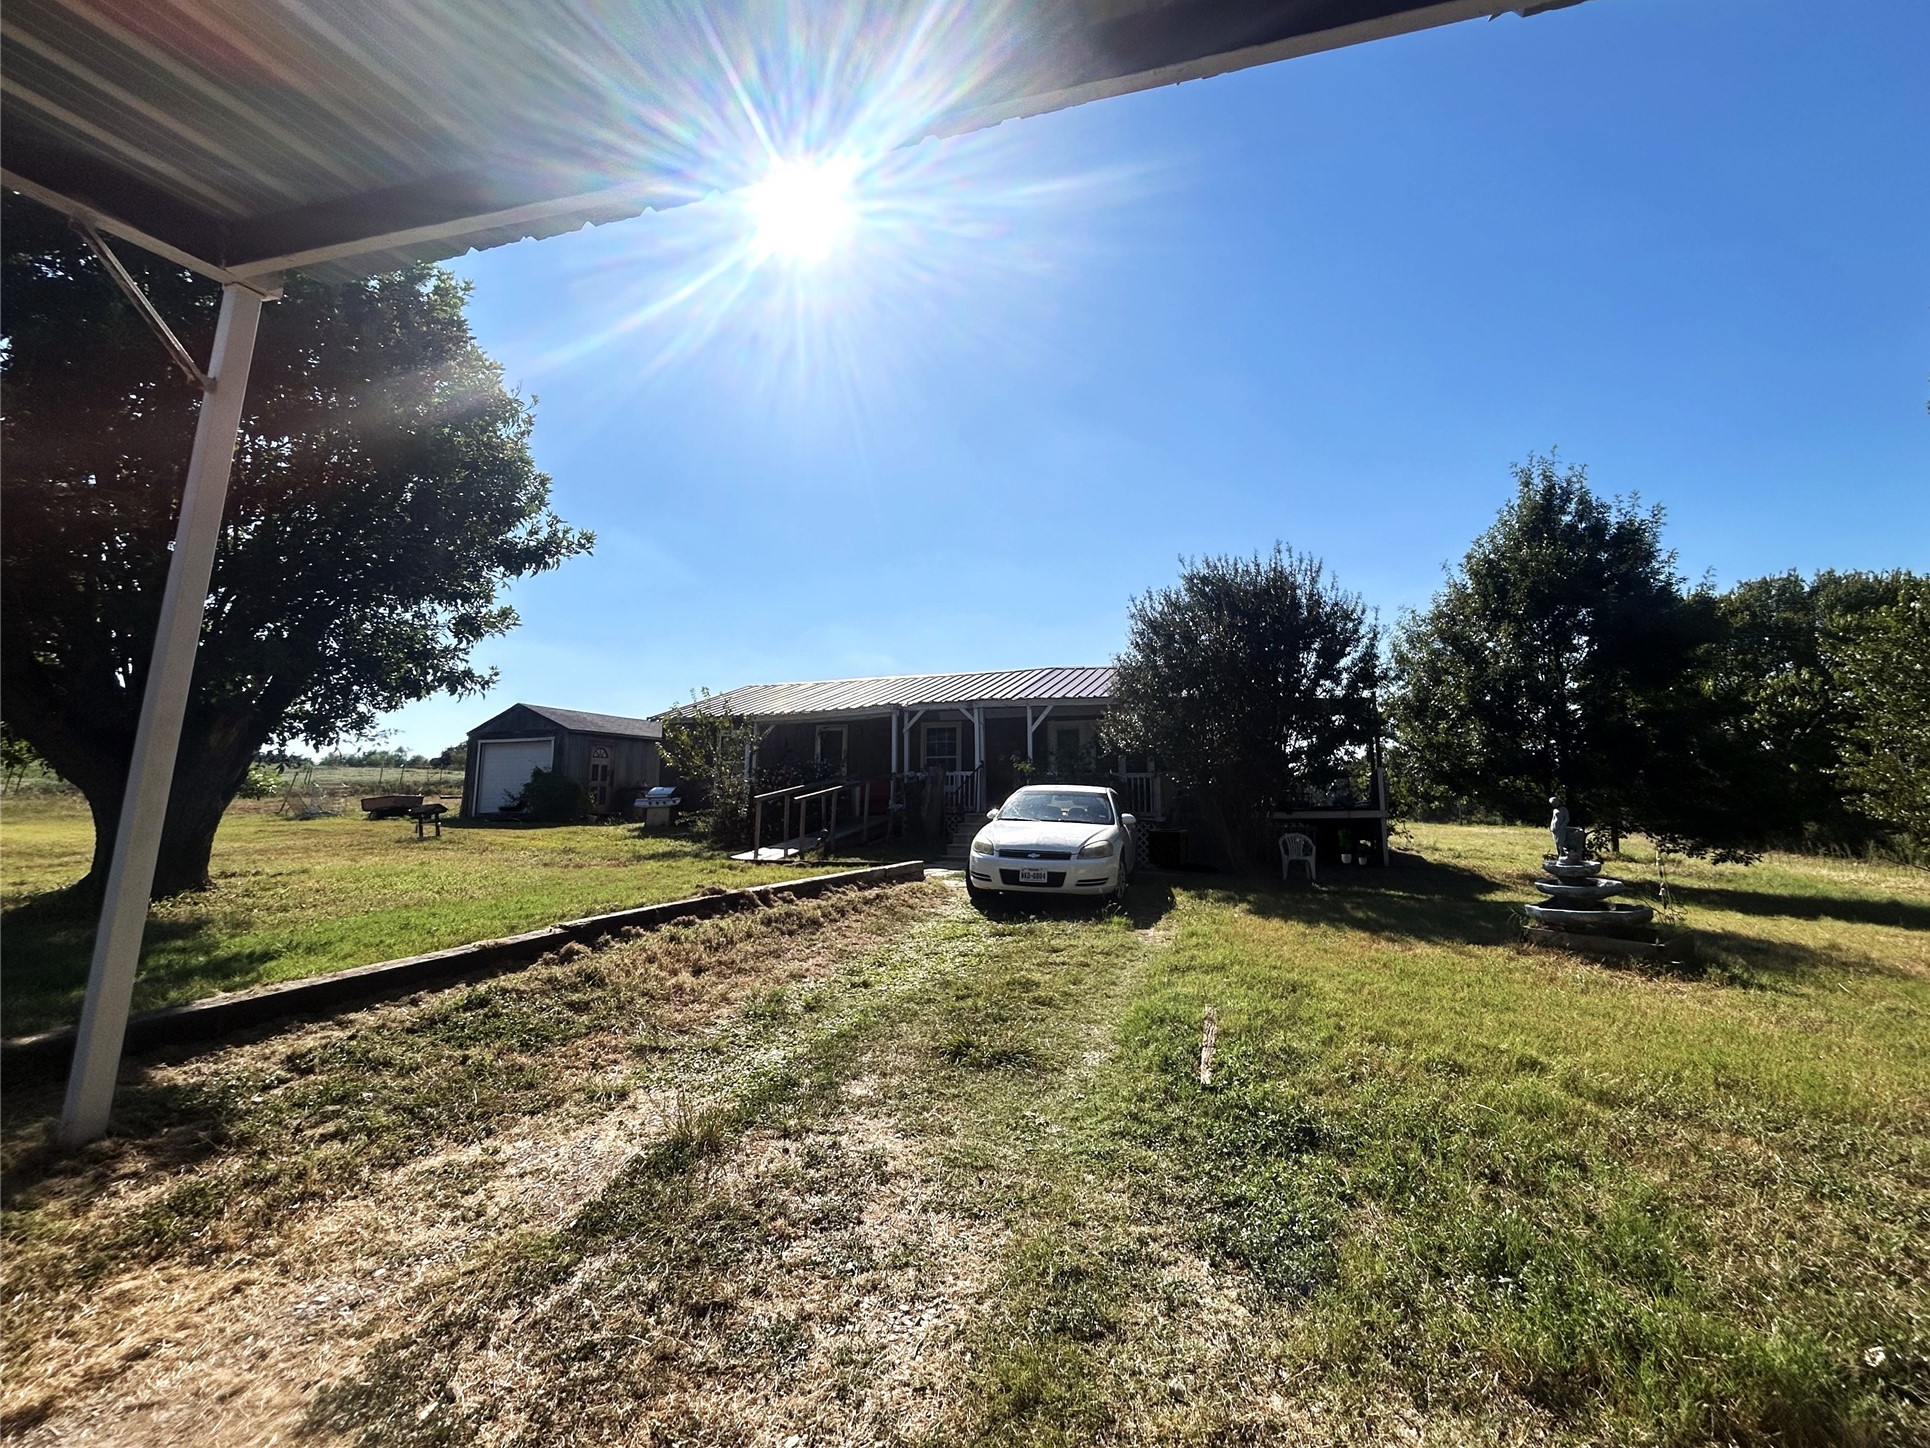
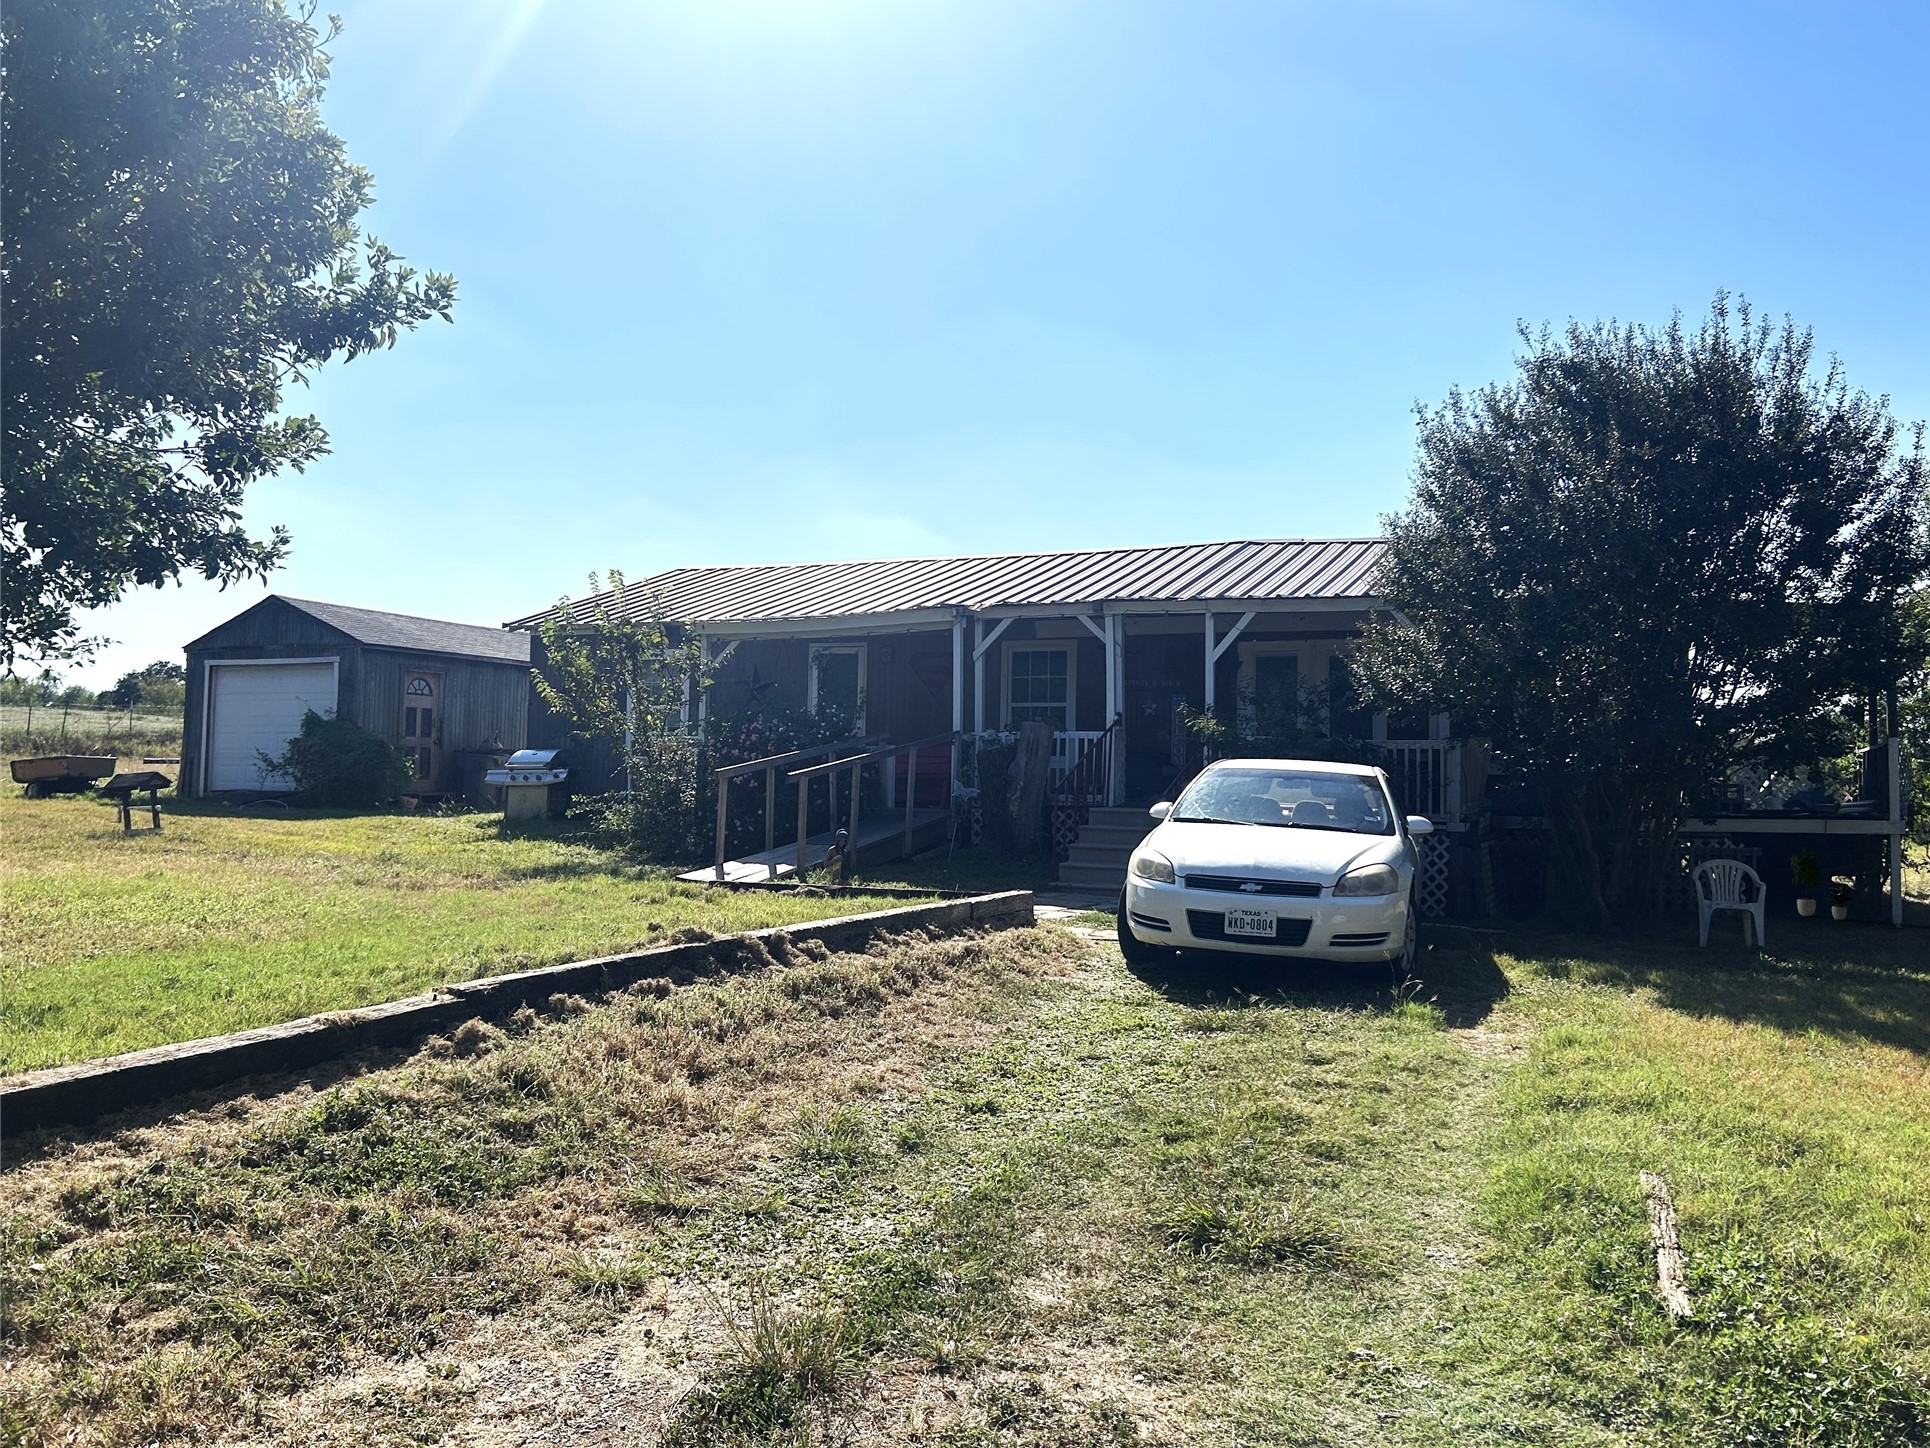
lounge chair: present [498,799,529,819] -> none [262,771,315,806]
wooden crate: present [1148,829,1189,866] -> none [1429,845,1506,913]

